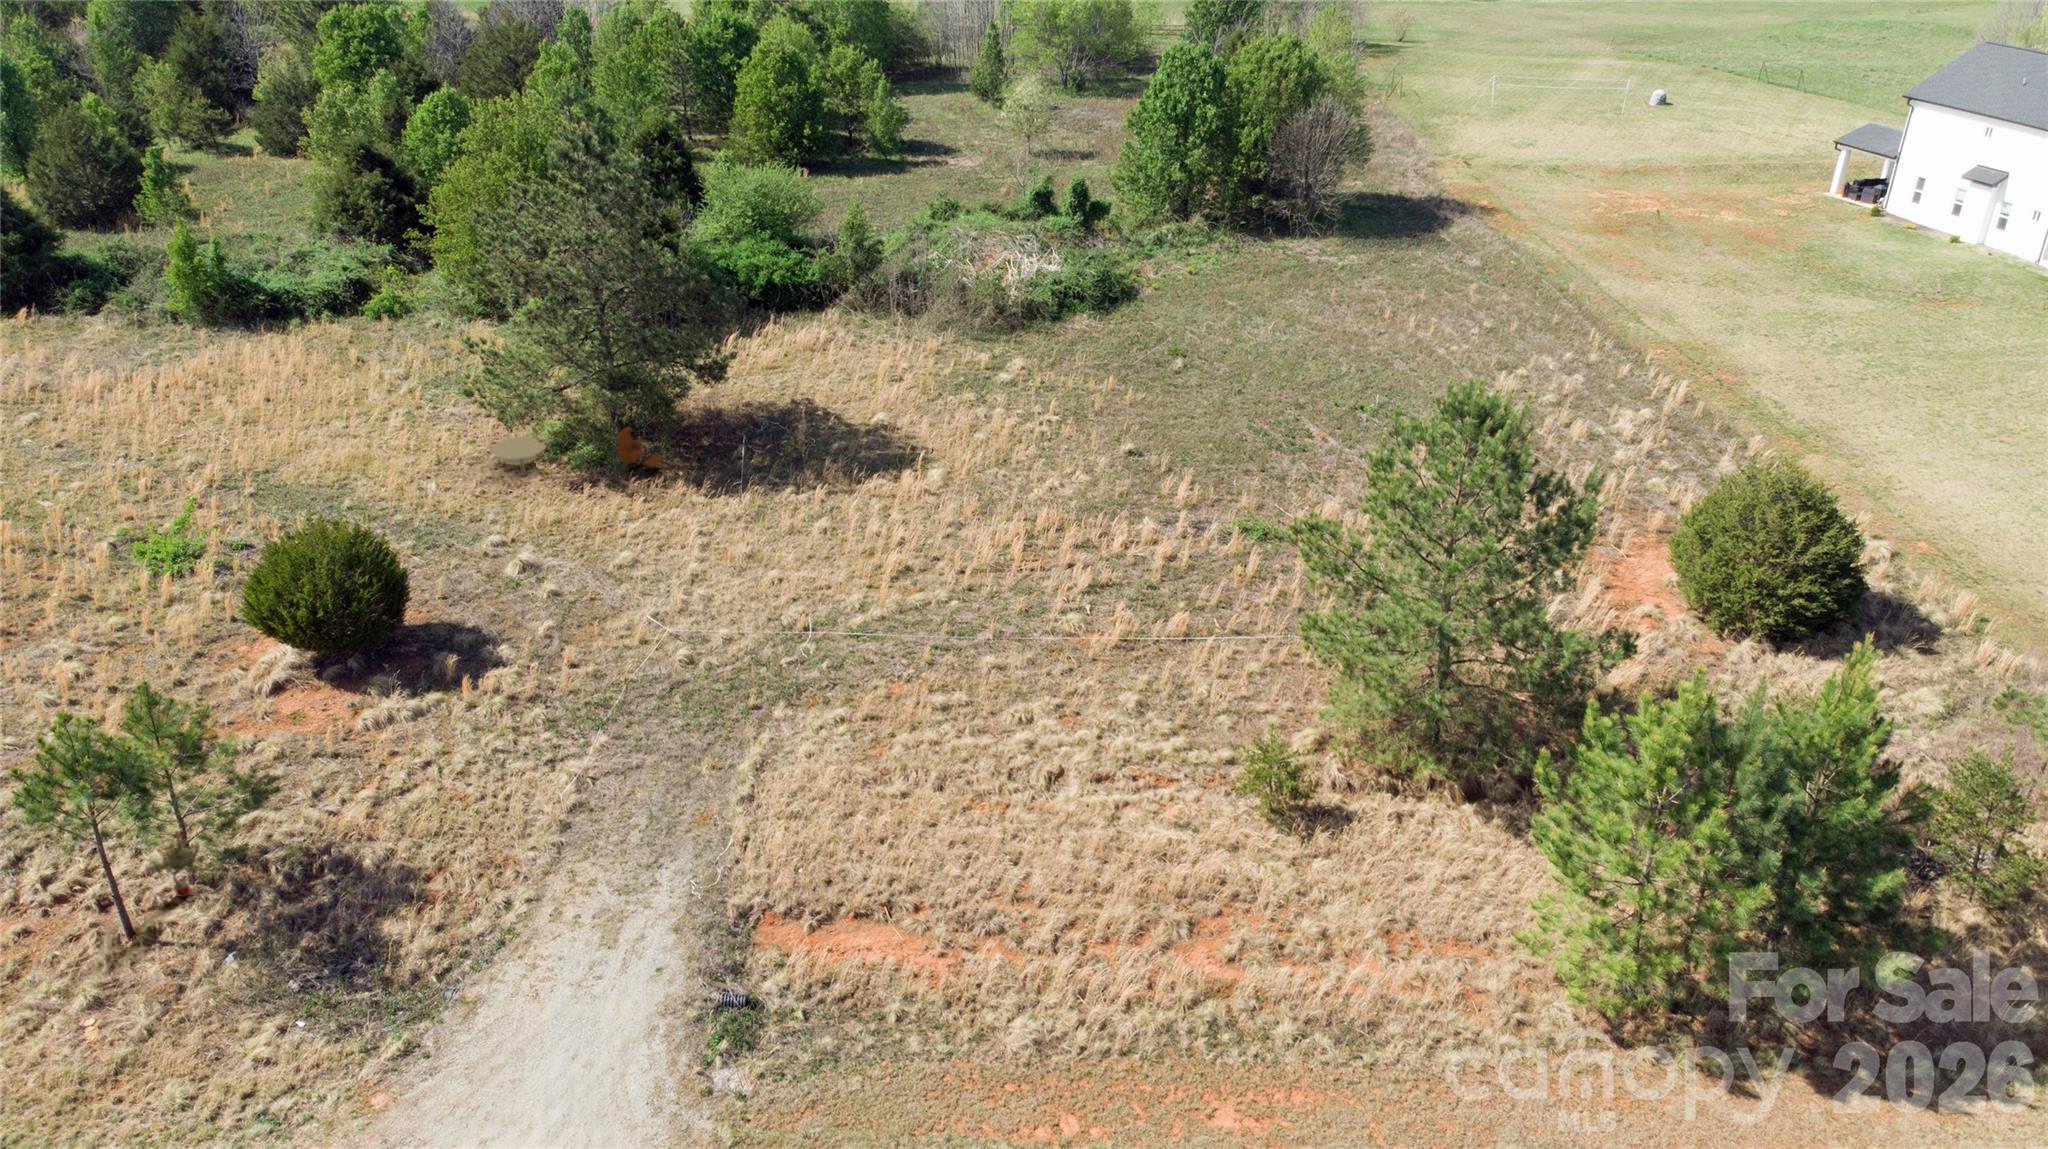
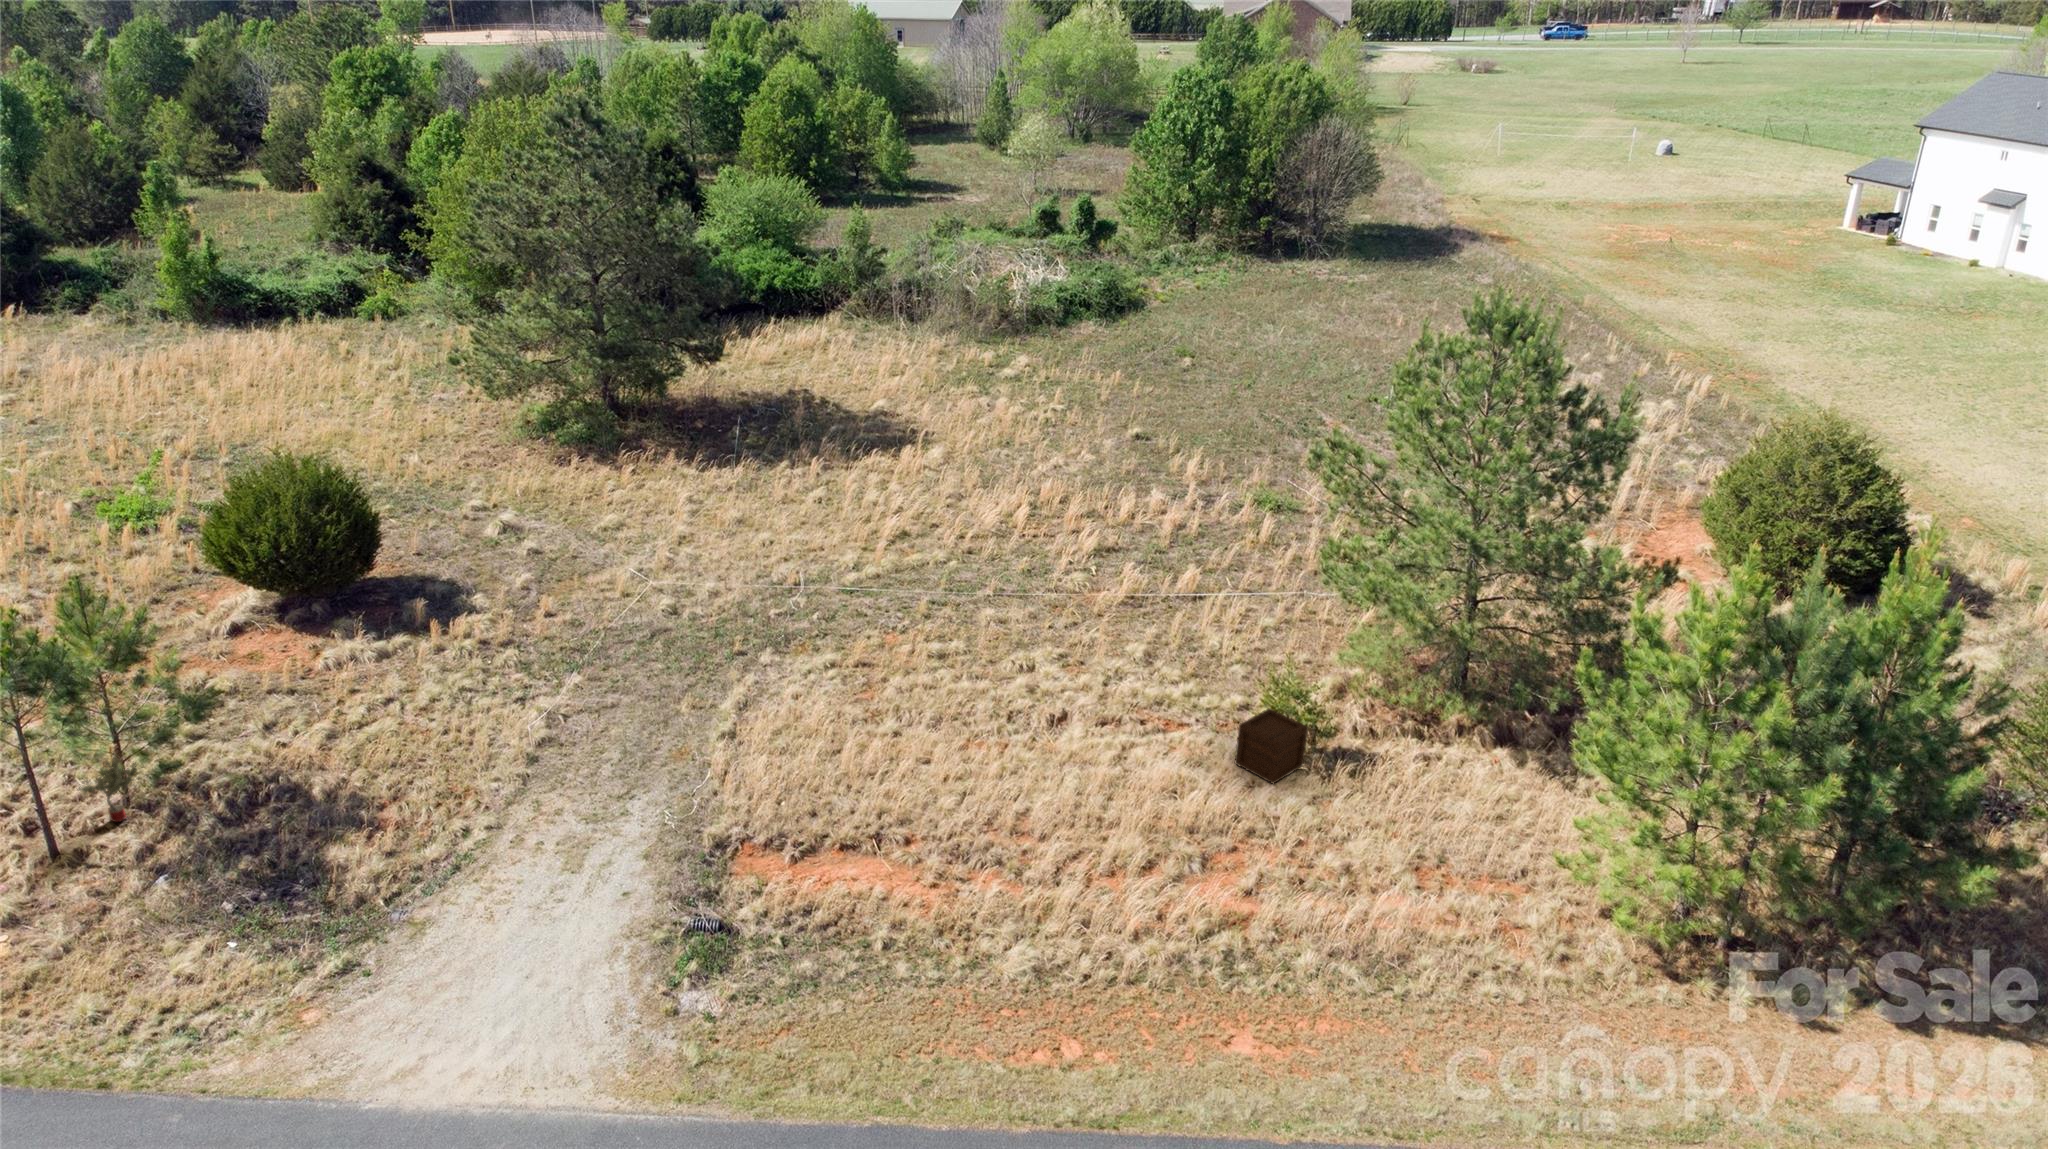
lounge chair: present [617,427,662,471] -> none [605,403,654,452]
round table: present [491,437,545,476] -> none [474,415,531,452]
wooden crate: none [1220,769,1289,844] -> present [1235,708,1308,784]

